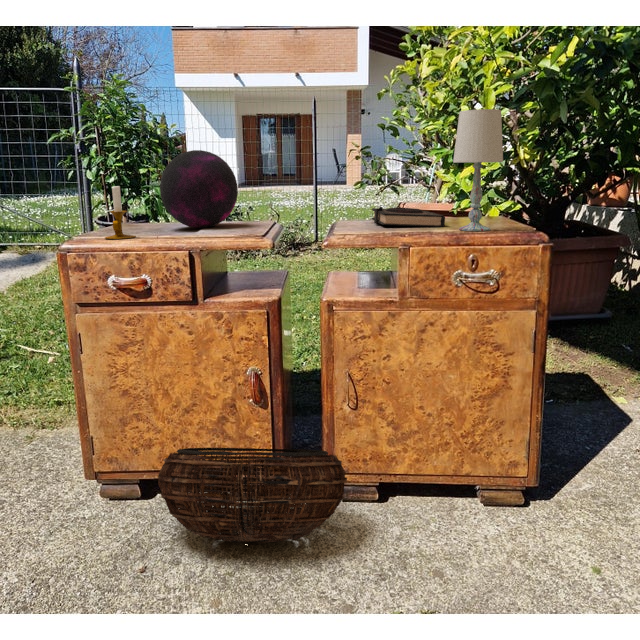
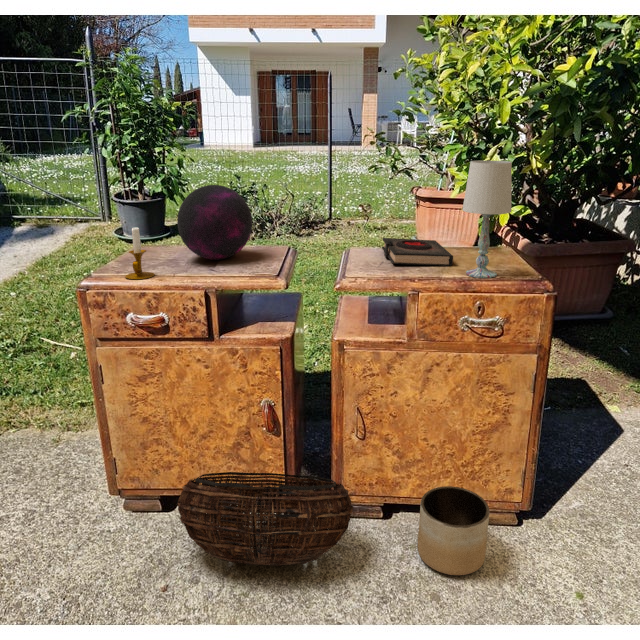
planter: none [417,458,493,549] -> present [418,486,489,575]

